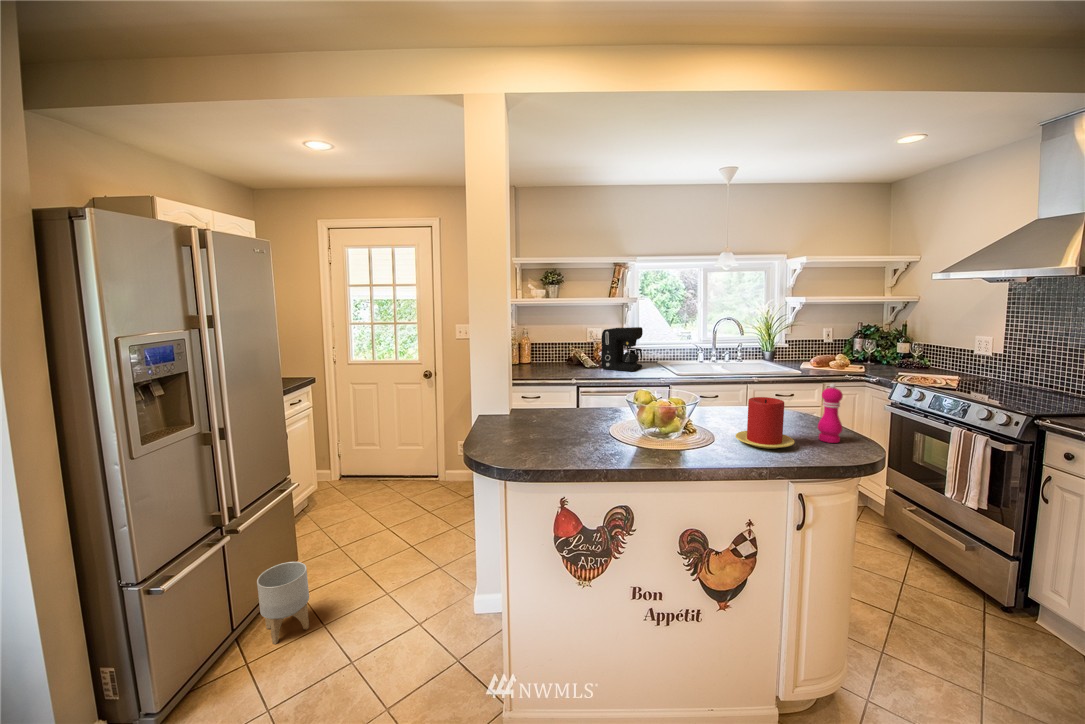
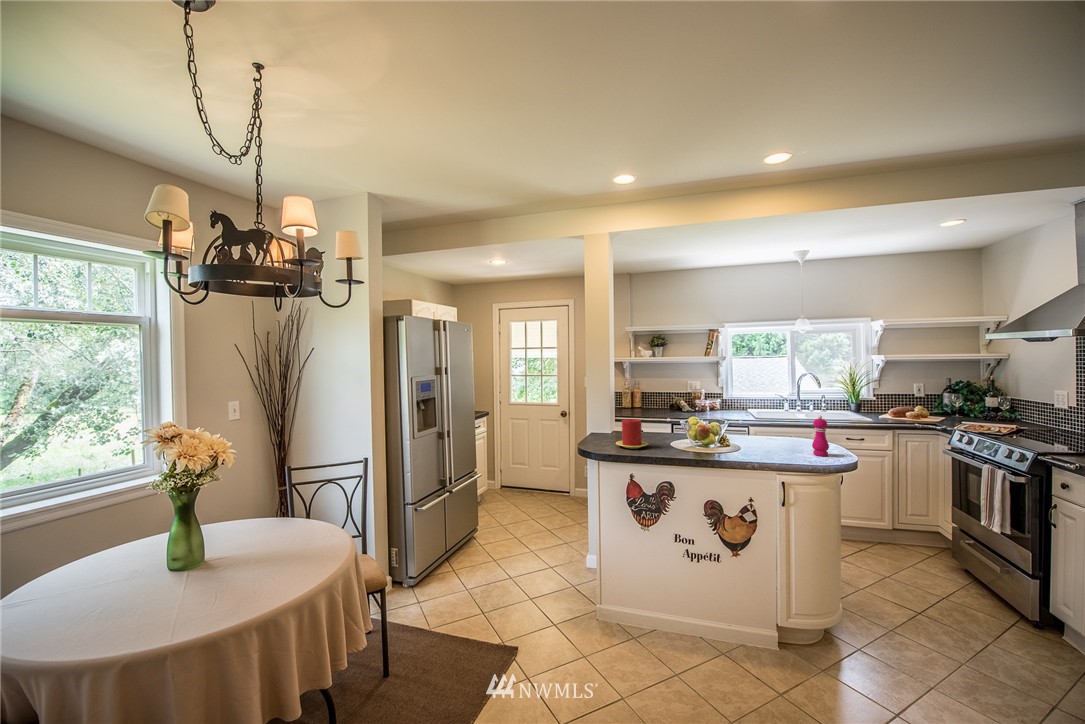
coffee maker: present [601,327,643,371] -> none [694,380,729,414]
candle: present [736,397,795,449] -> present [616,419,648,448]
planter: present [257,562,309,644] -> none [459,517,485,563]

